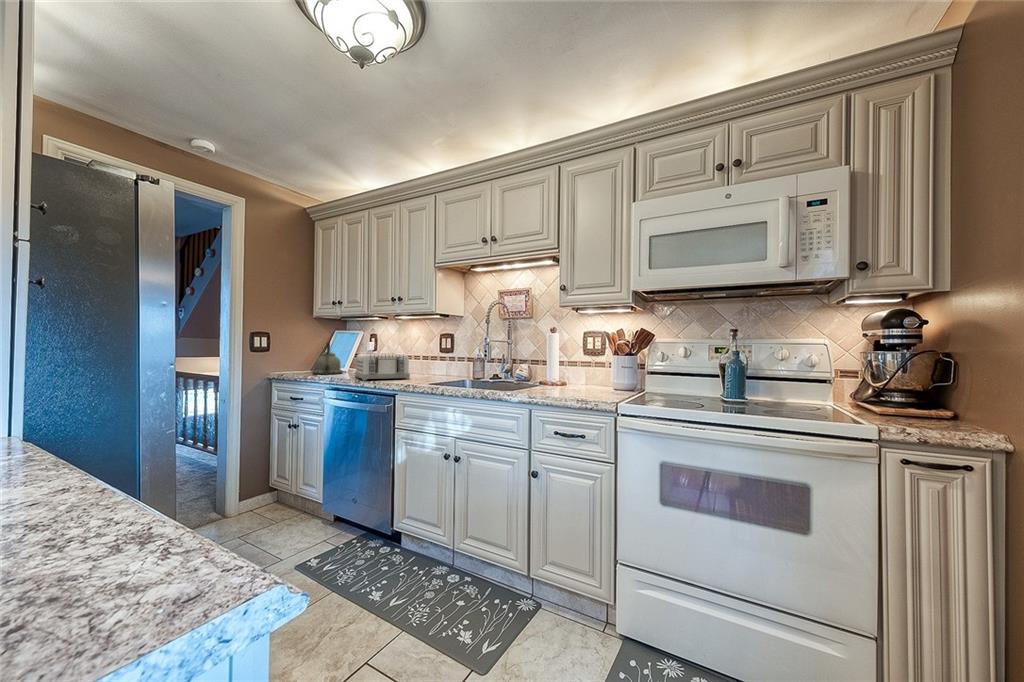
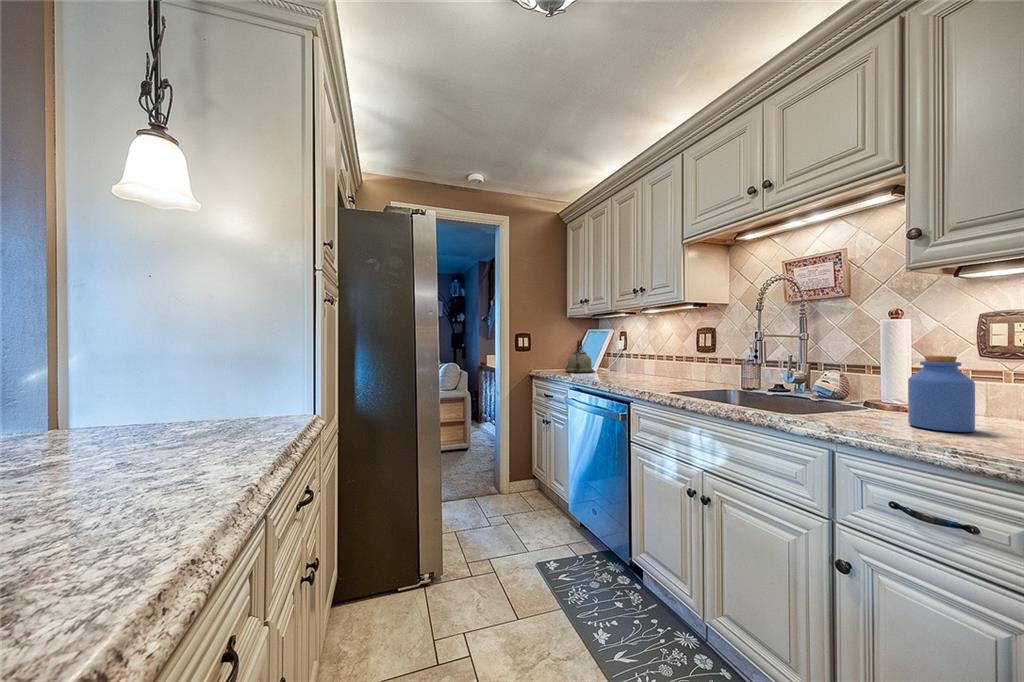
toaster: present [355,353,410,381] -> none [600,352,657,383]
jar: none [560,354,585,393] -> present [908,356,975,432]

